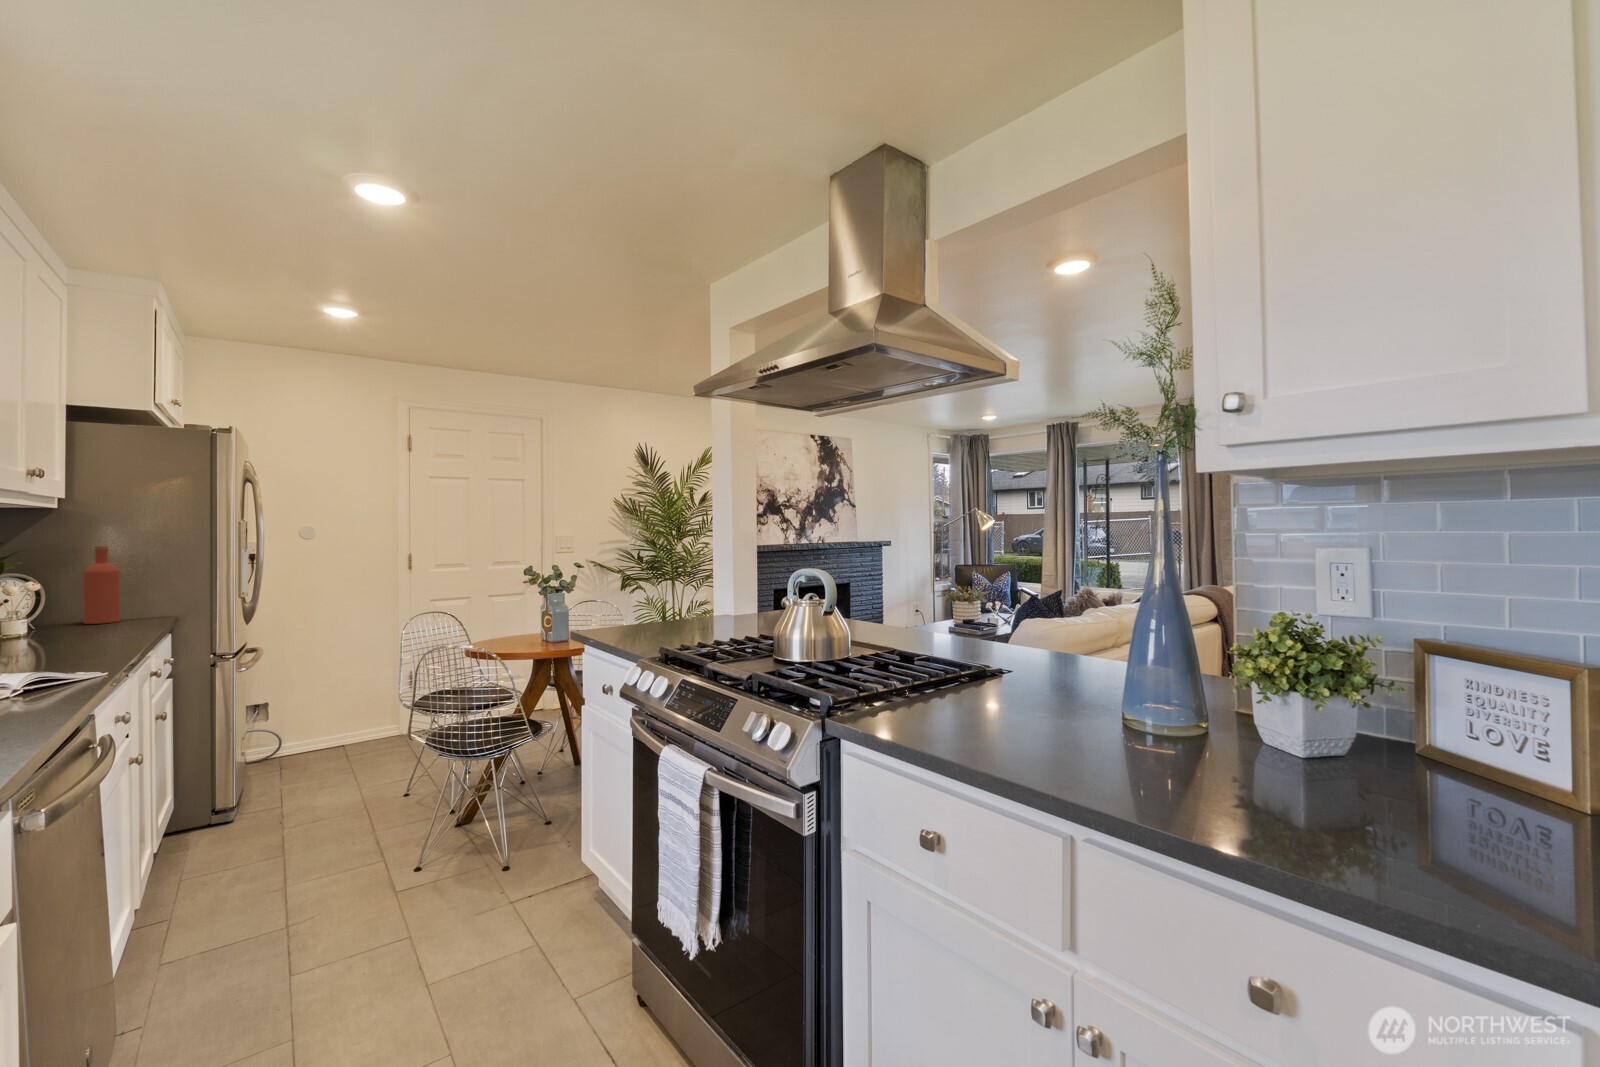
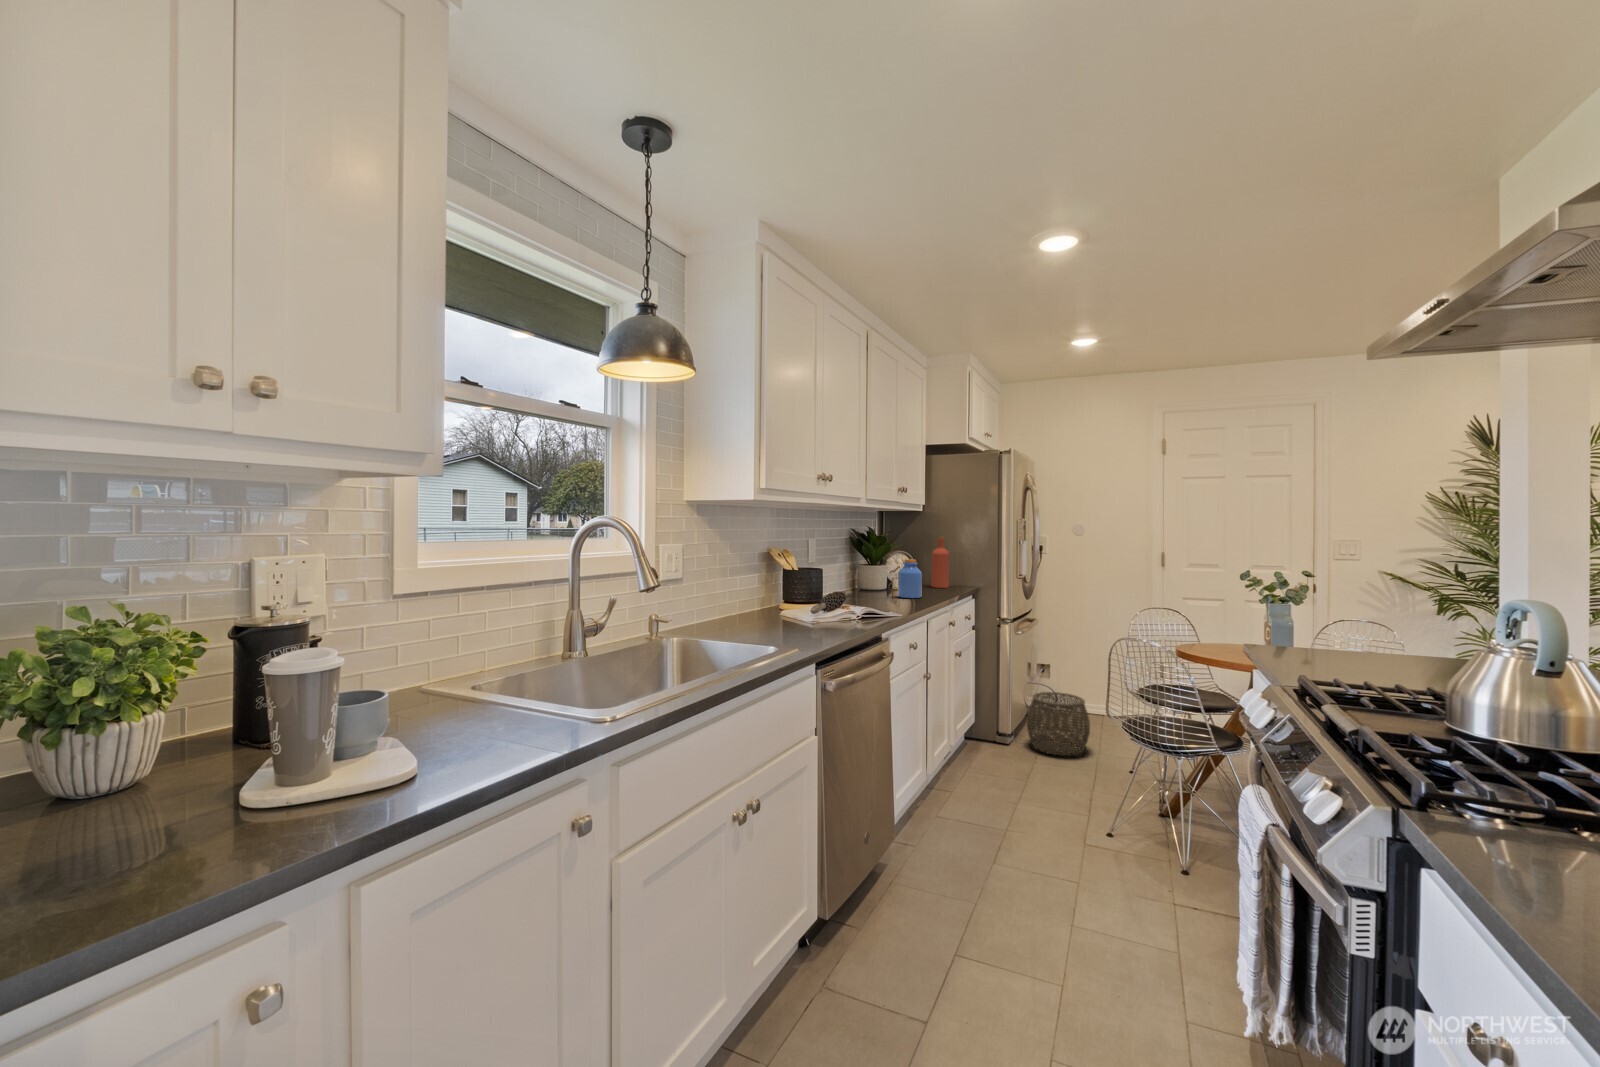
jar: none [28,582,84,646] -> present [898,559,922,598]
woven basket: none [263,729,354,812] -> present [1027,692,1090,756]

